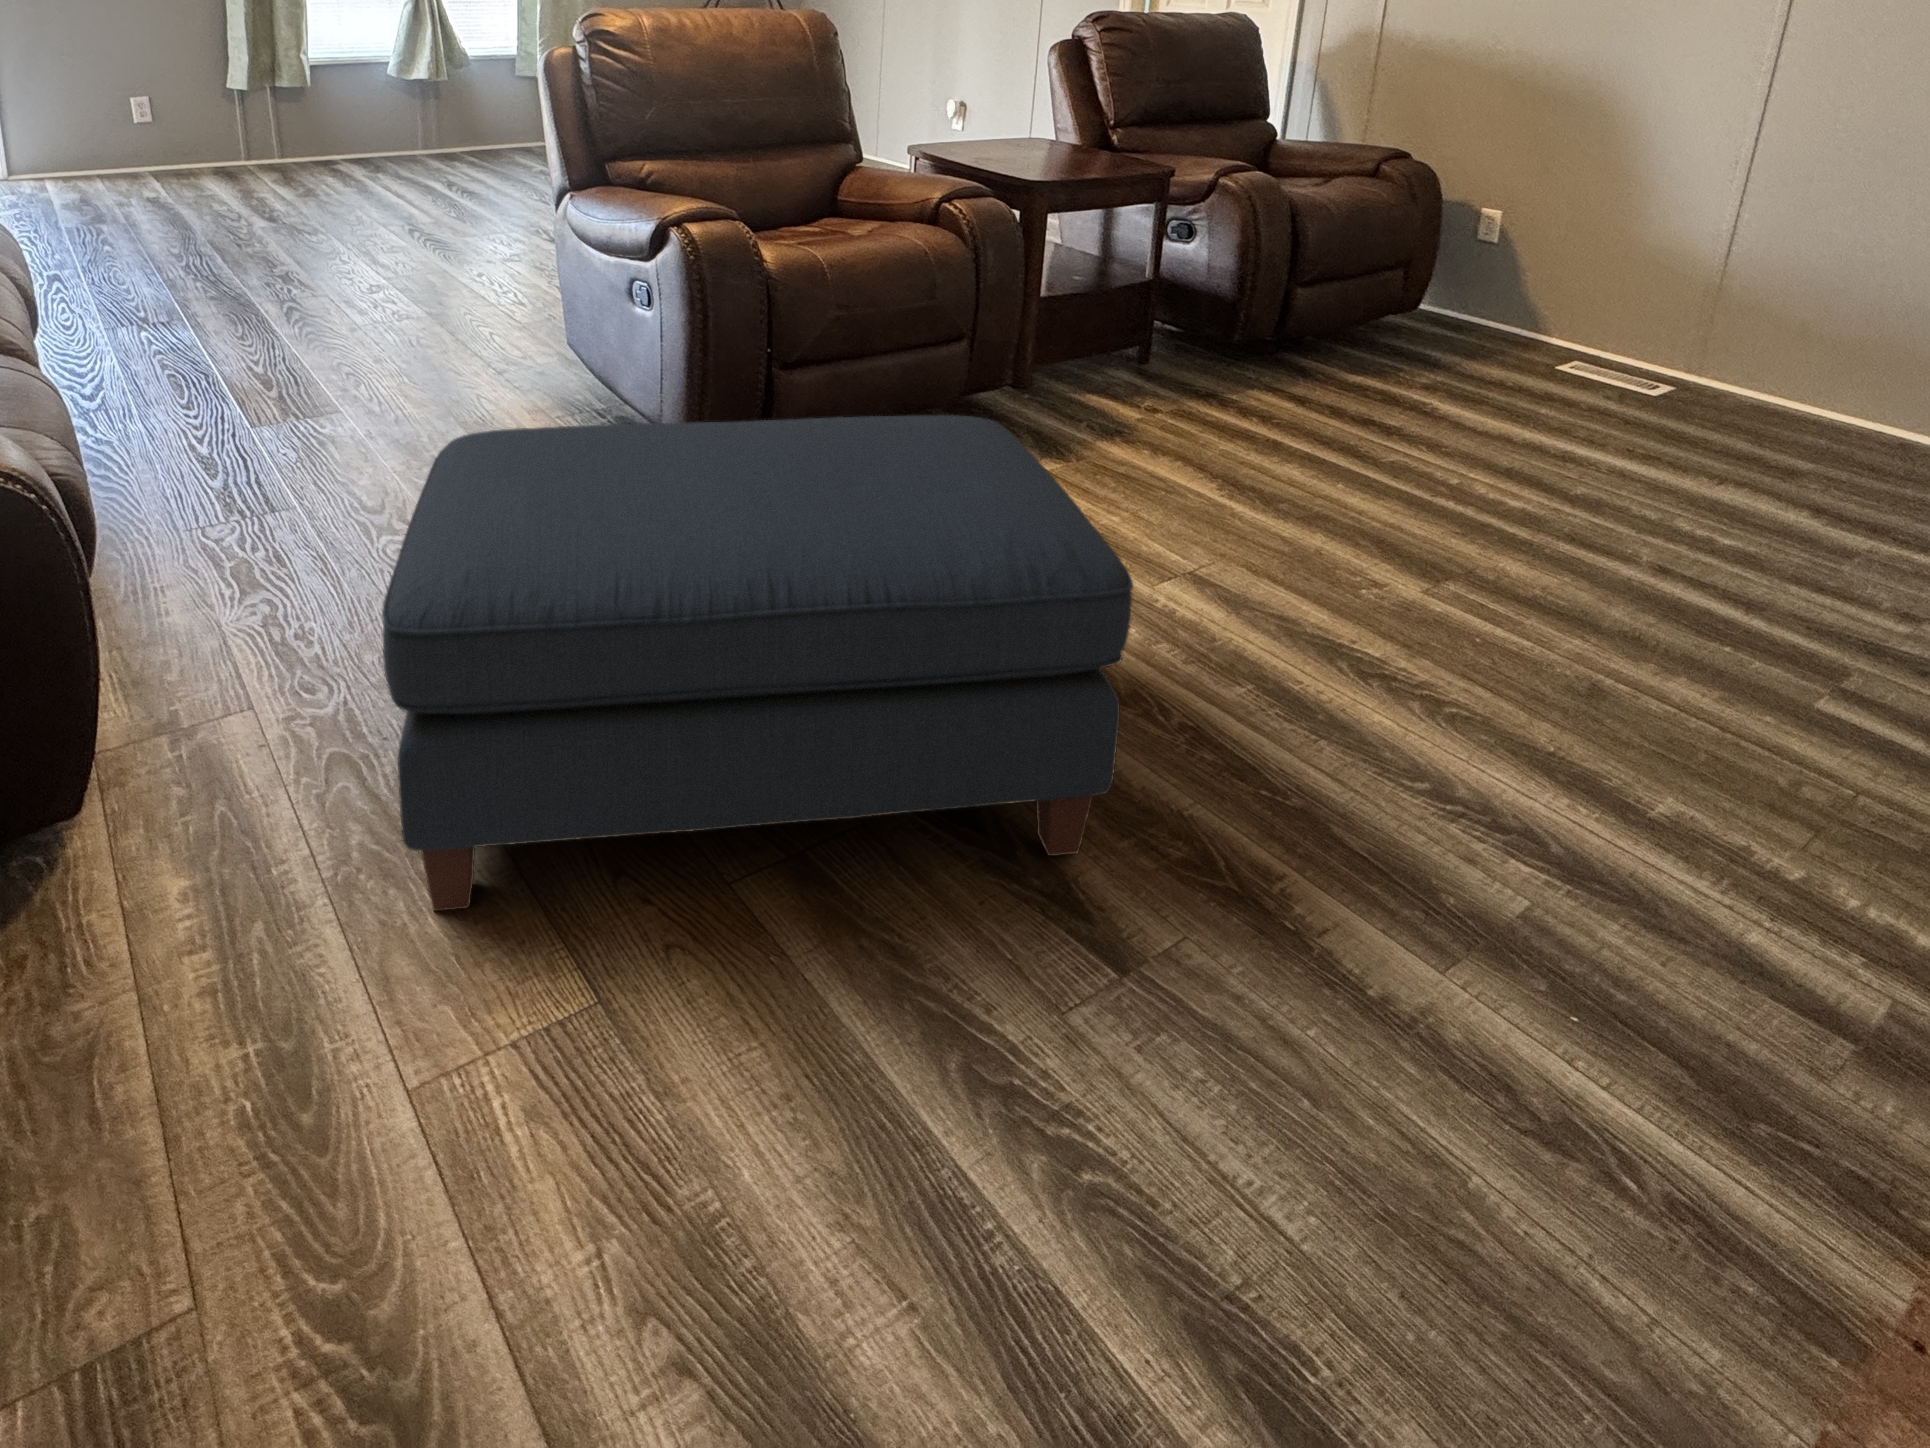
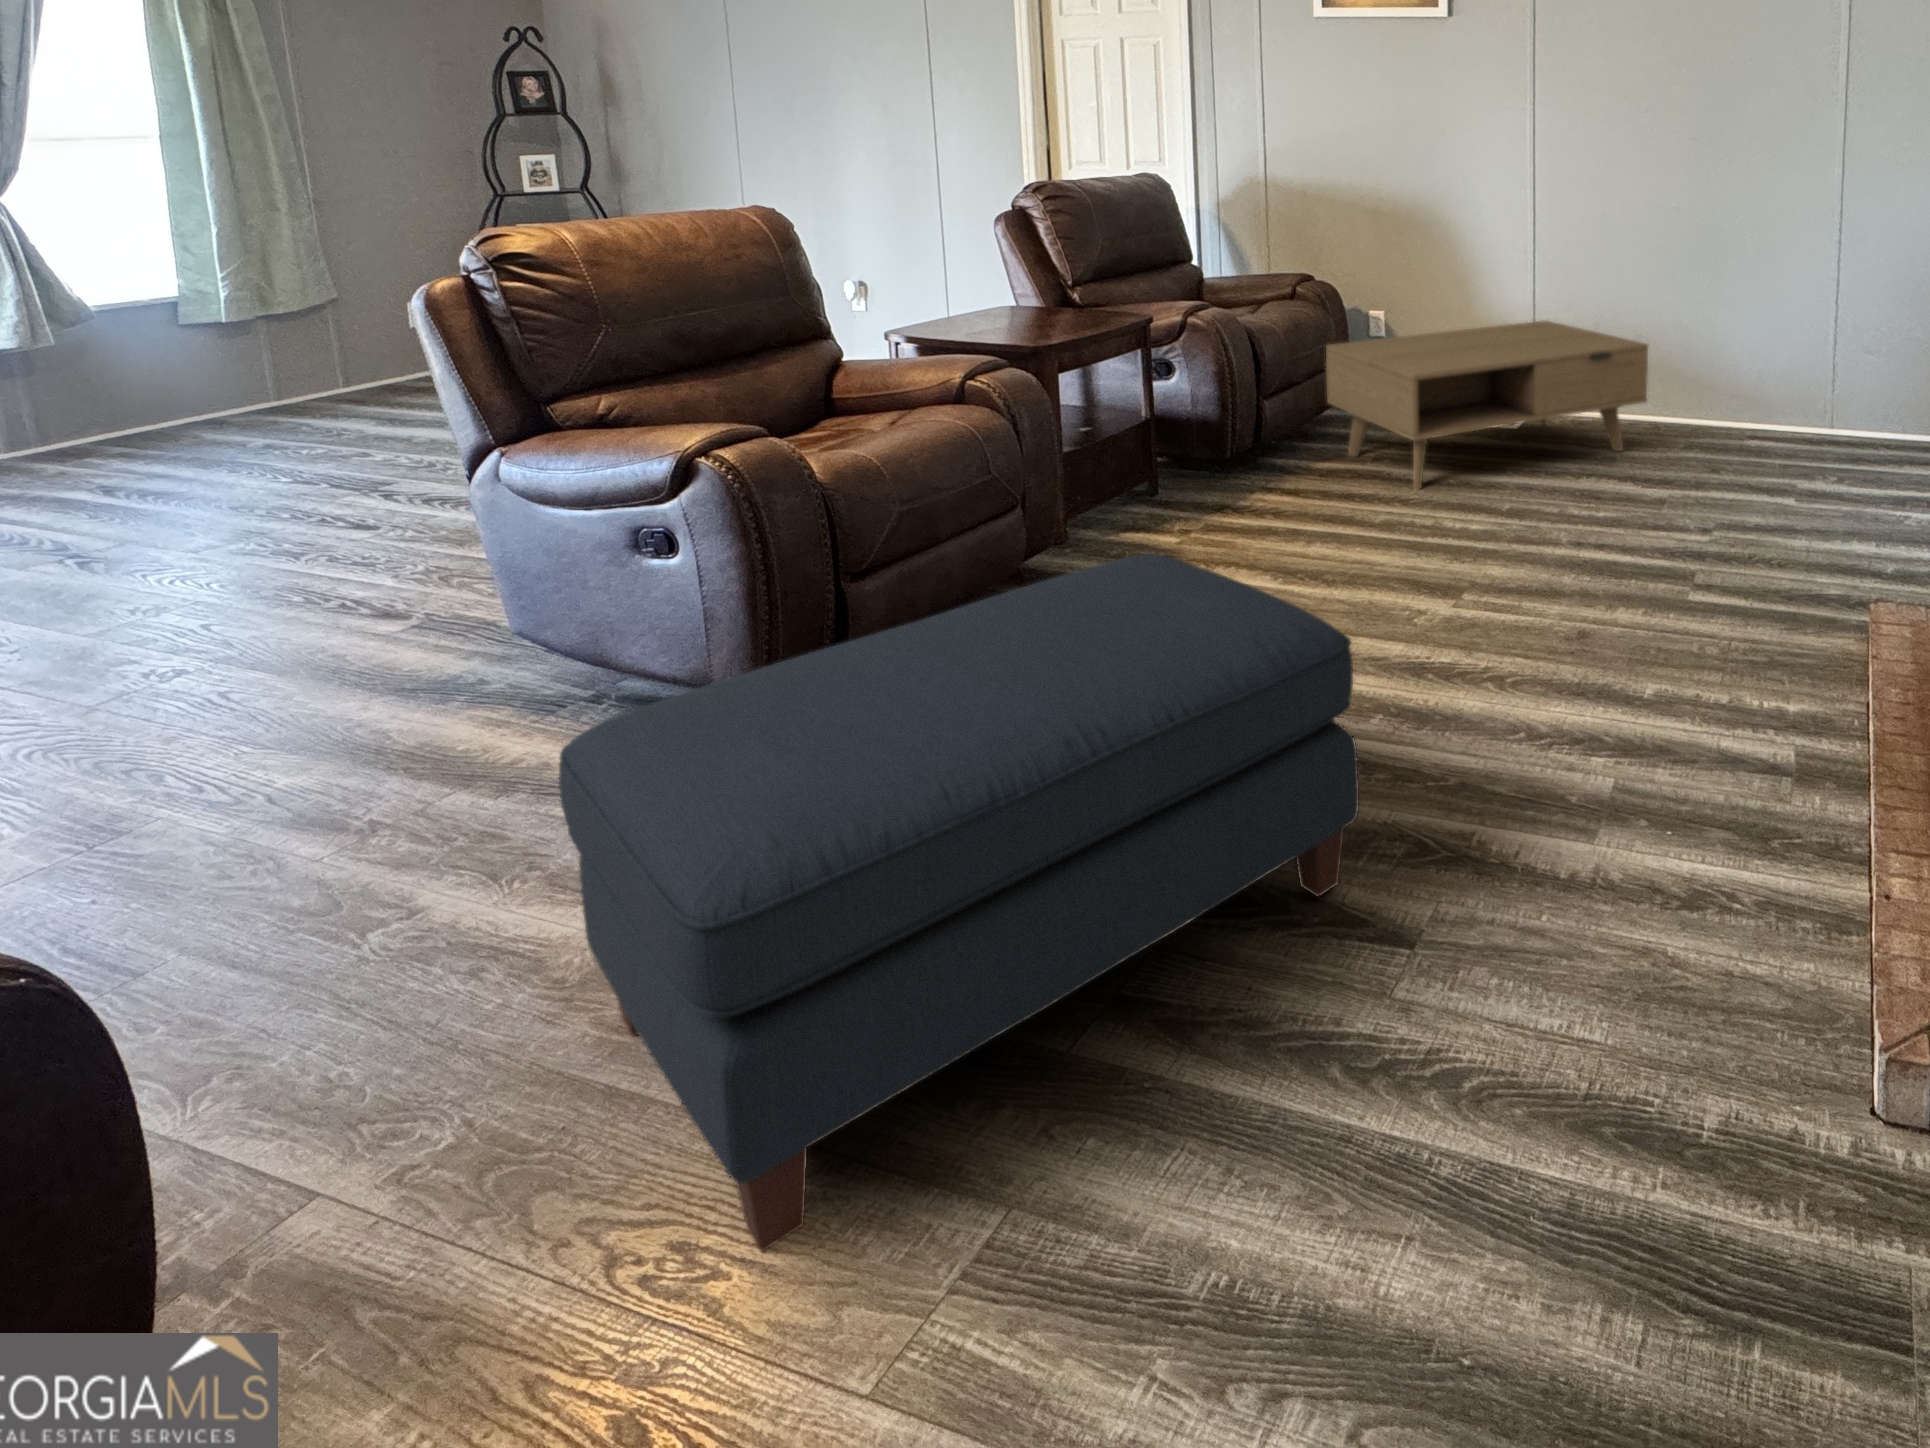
coffee table: none [1374,239,1911,461] -> present [1326,321,1648,490]

